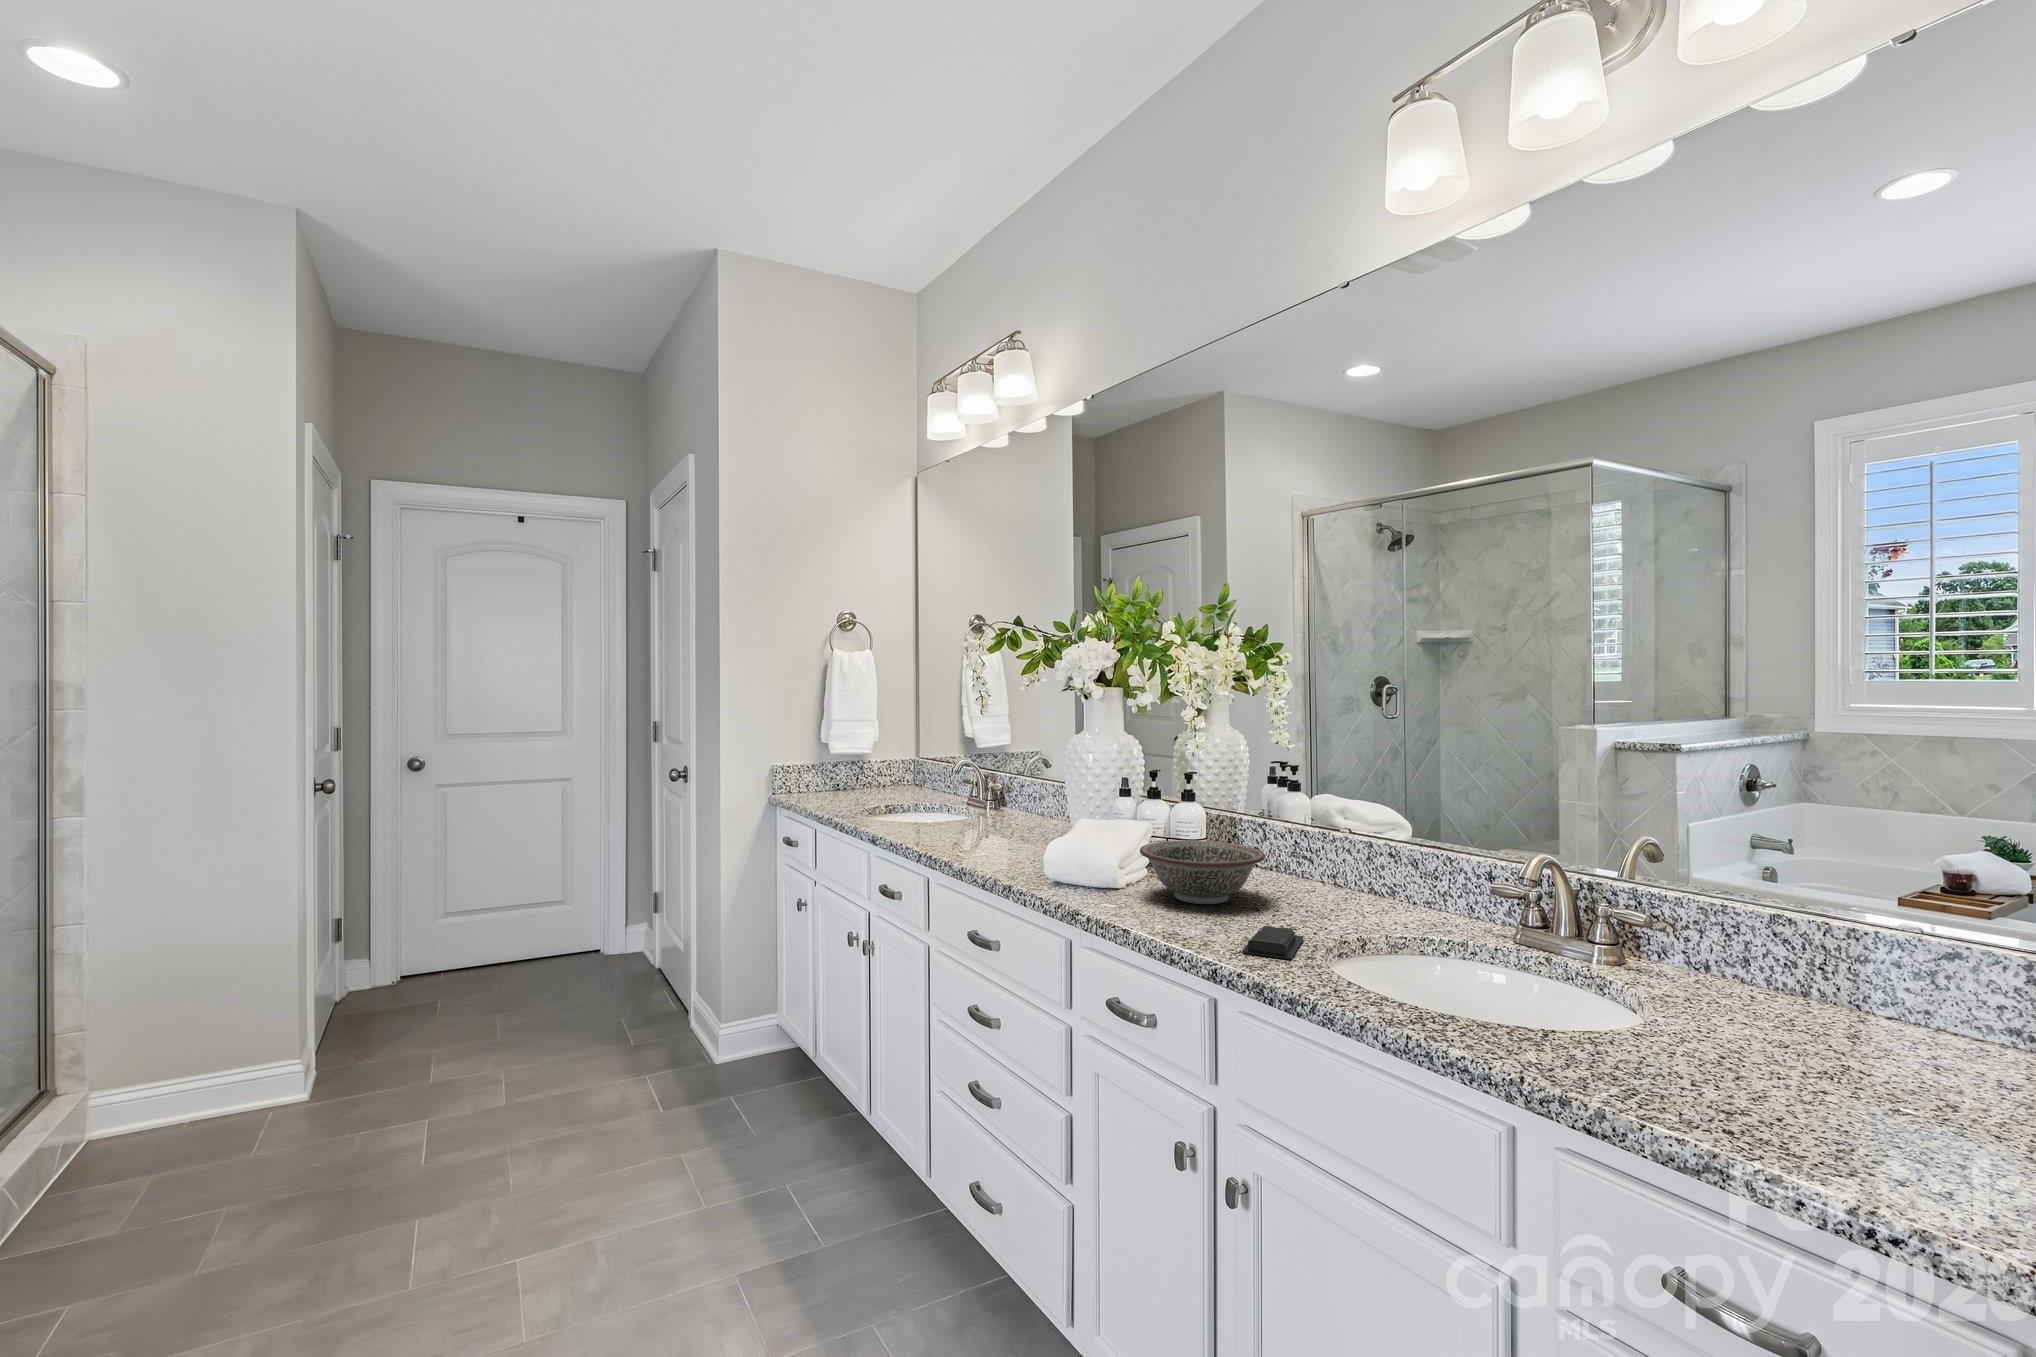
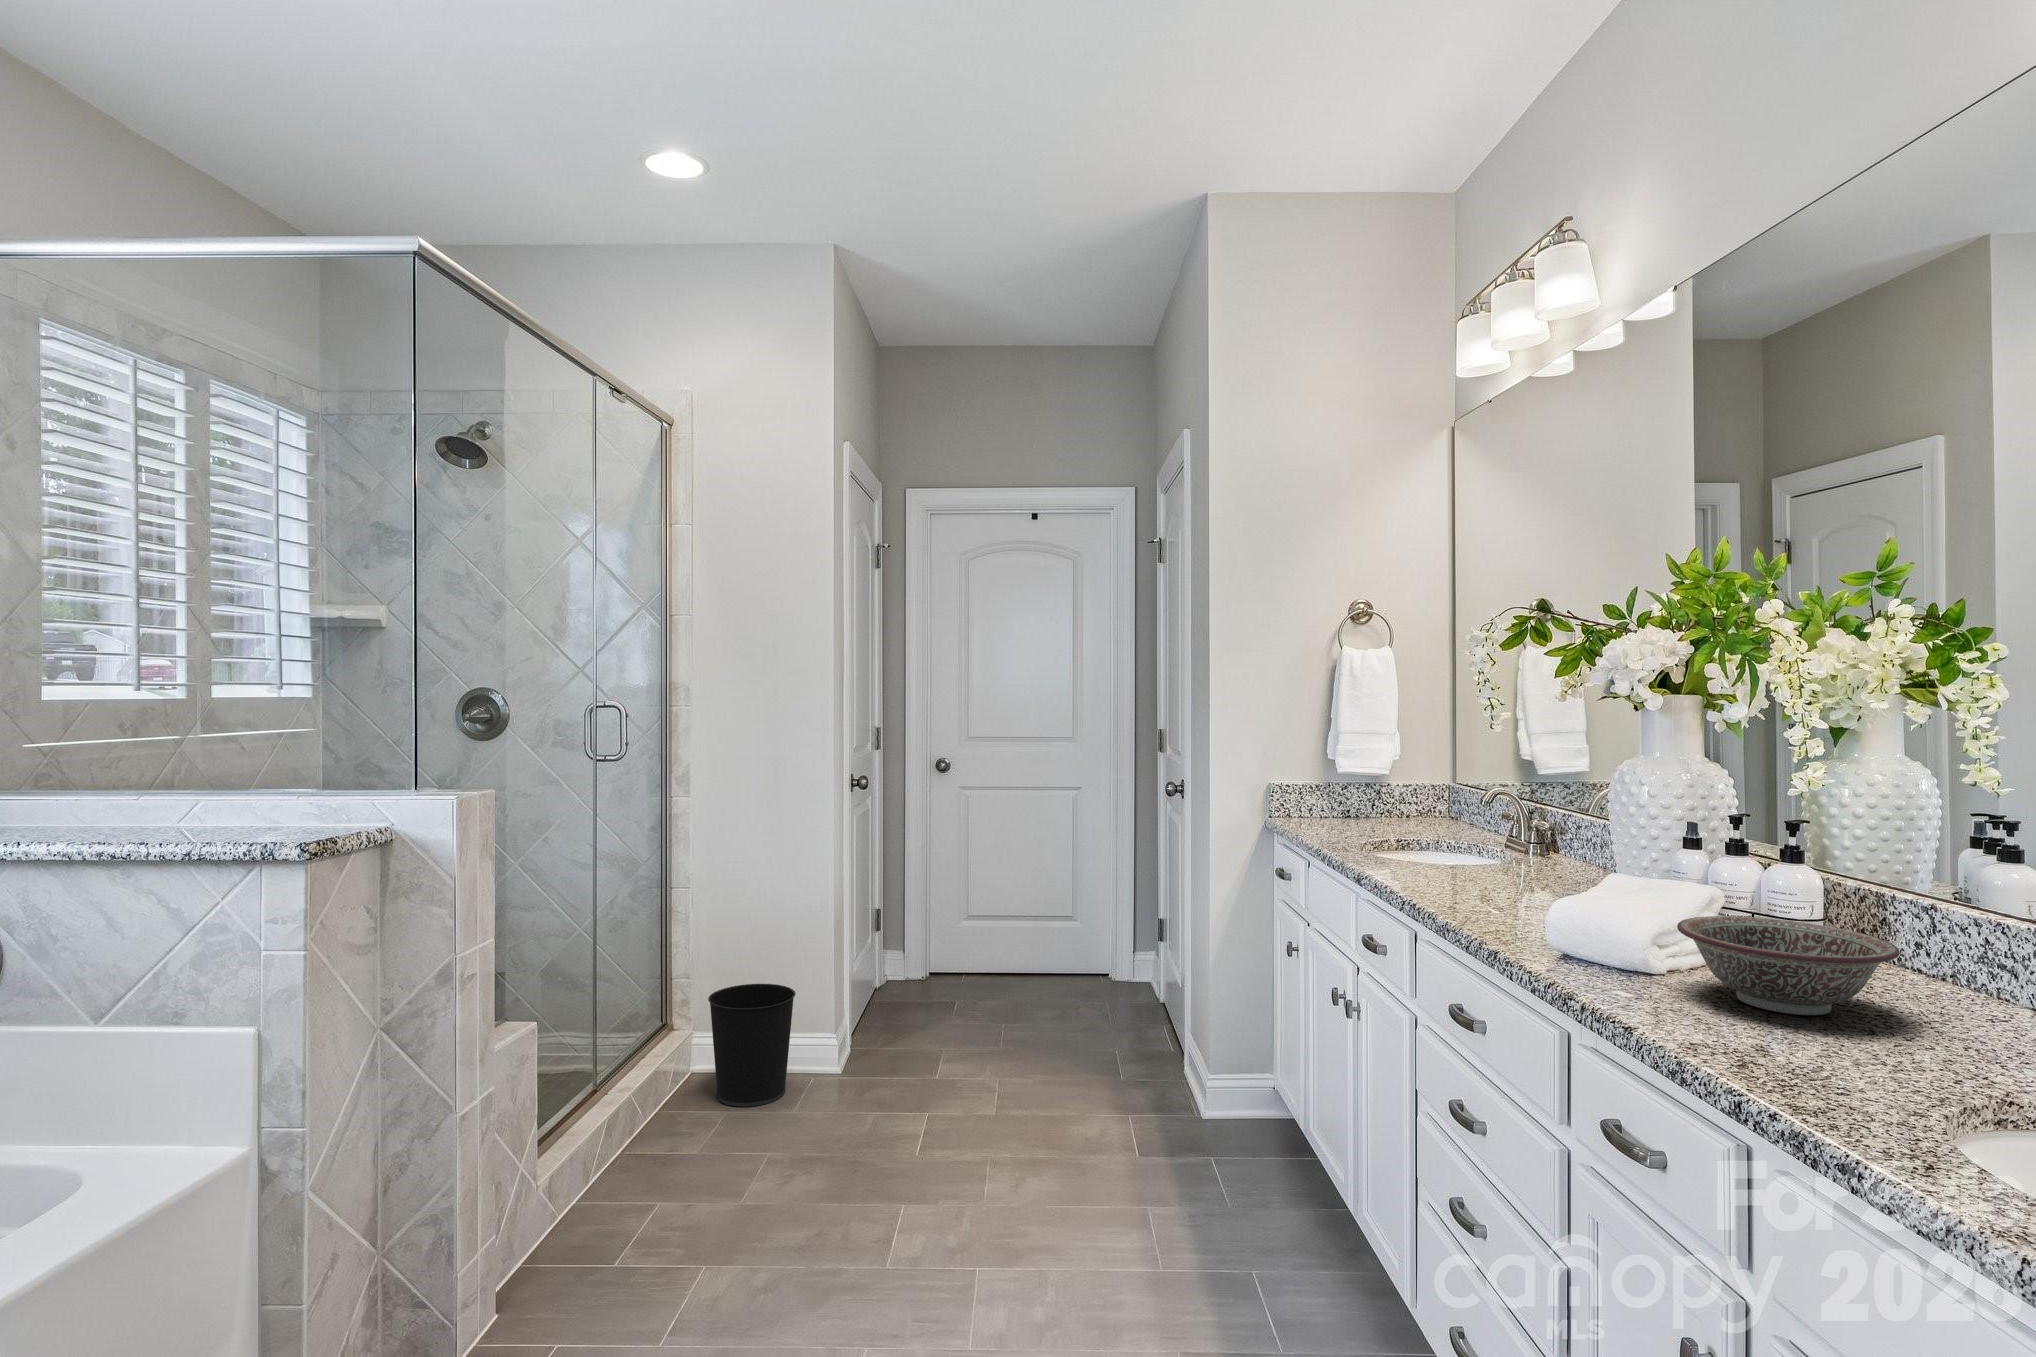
soap bar: present [1242,926,1304,959] -> none [1794,1056,1931,1110]
wastebasket: none [80,1028,223,1188] -> present [708,984,796,1107]

